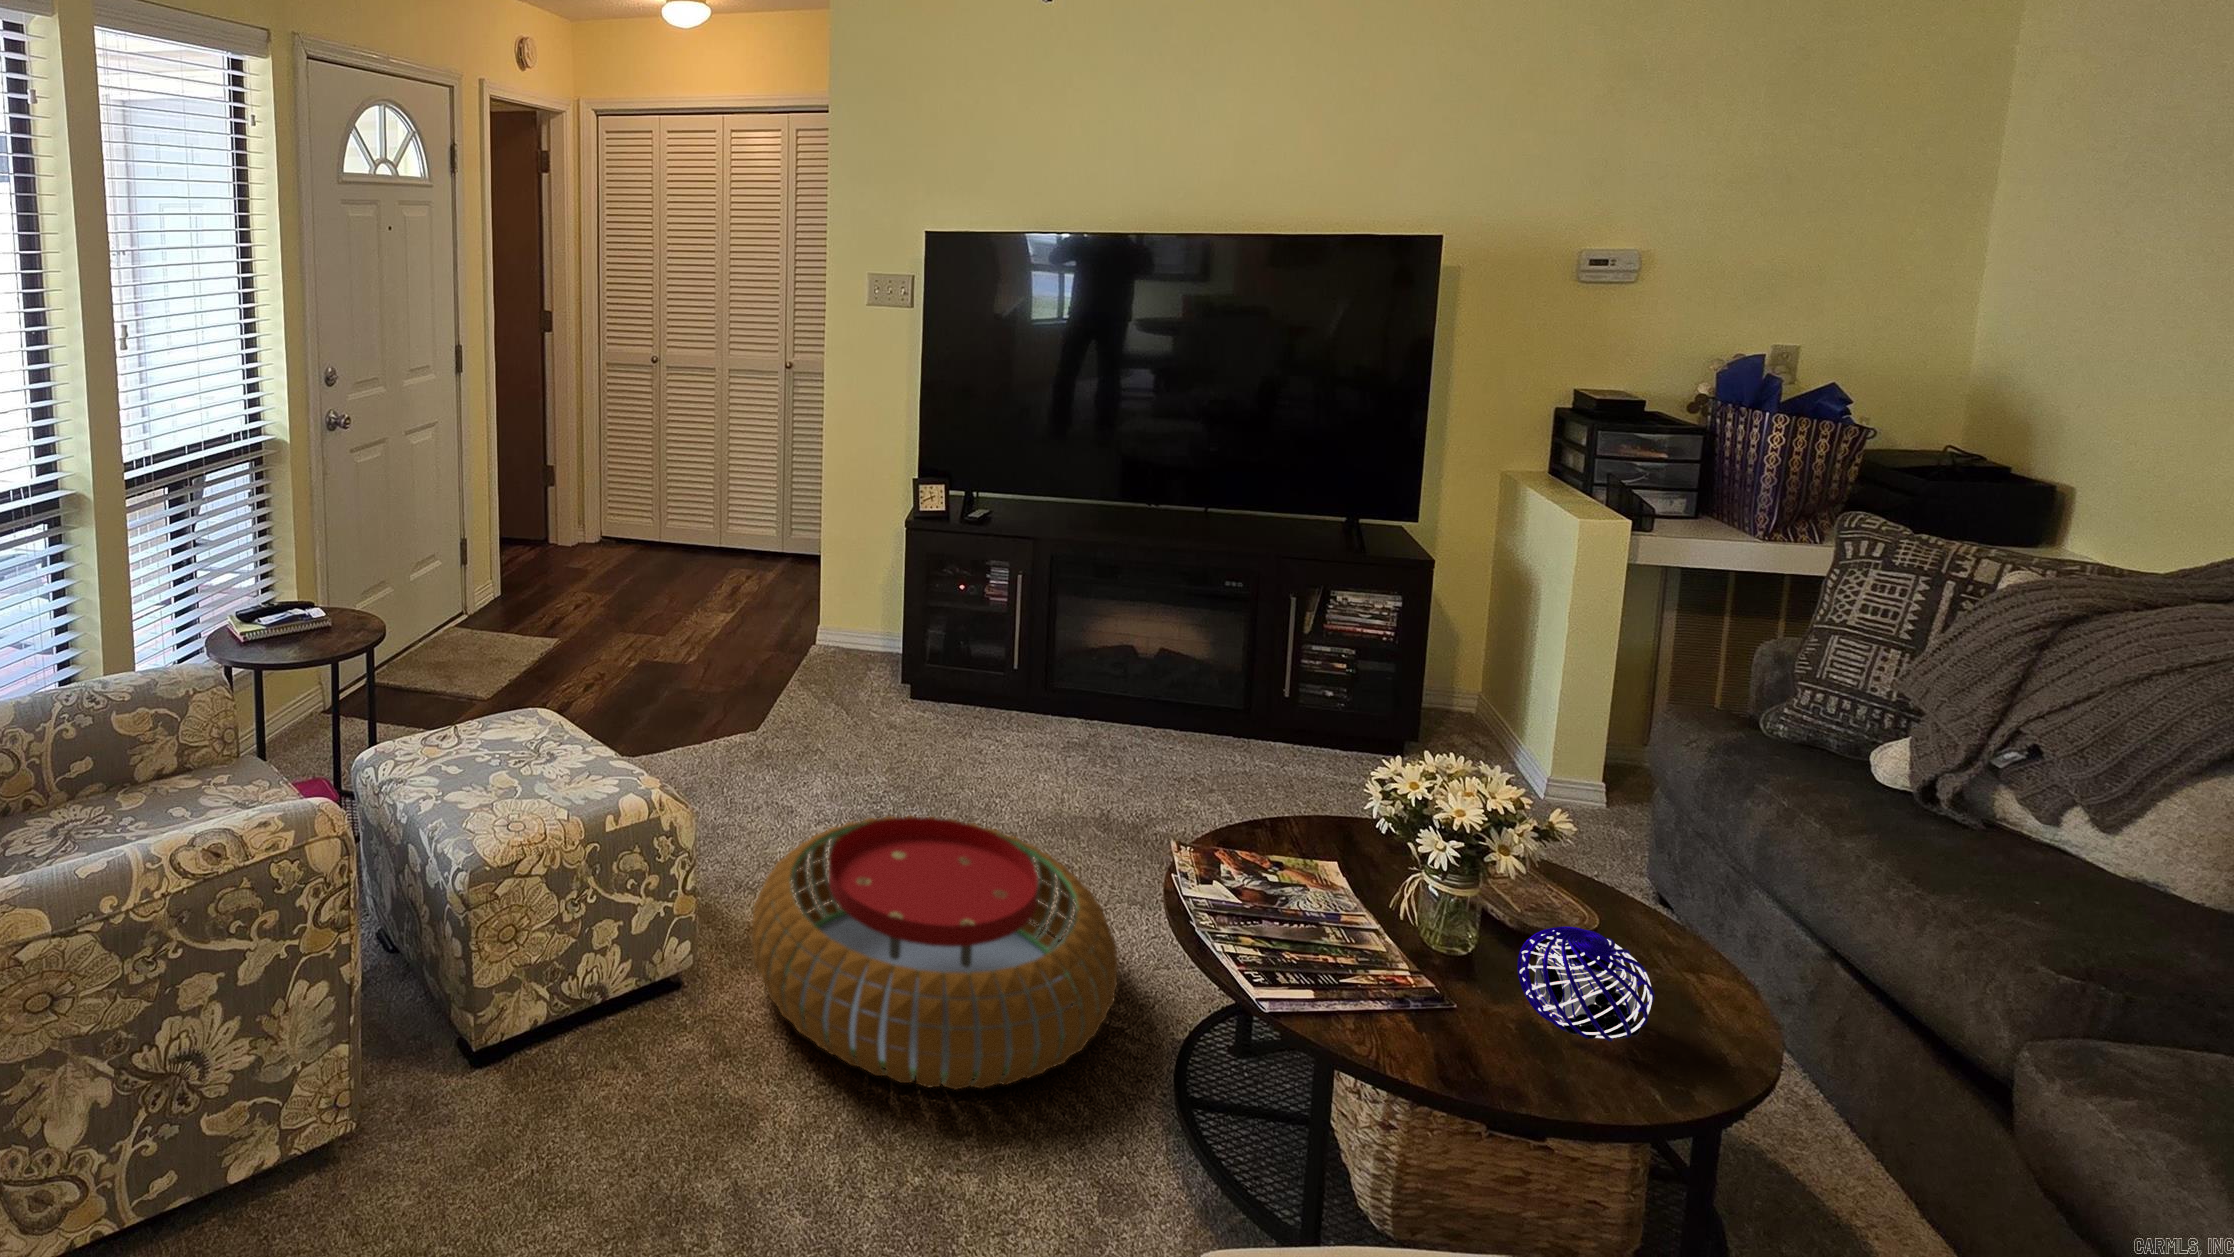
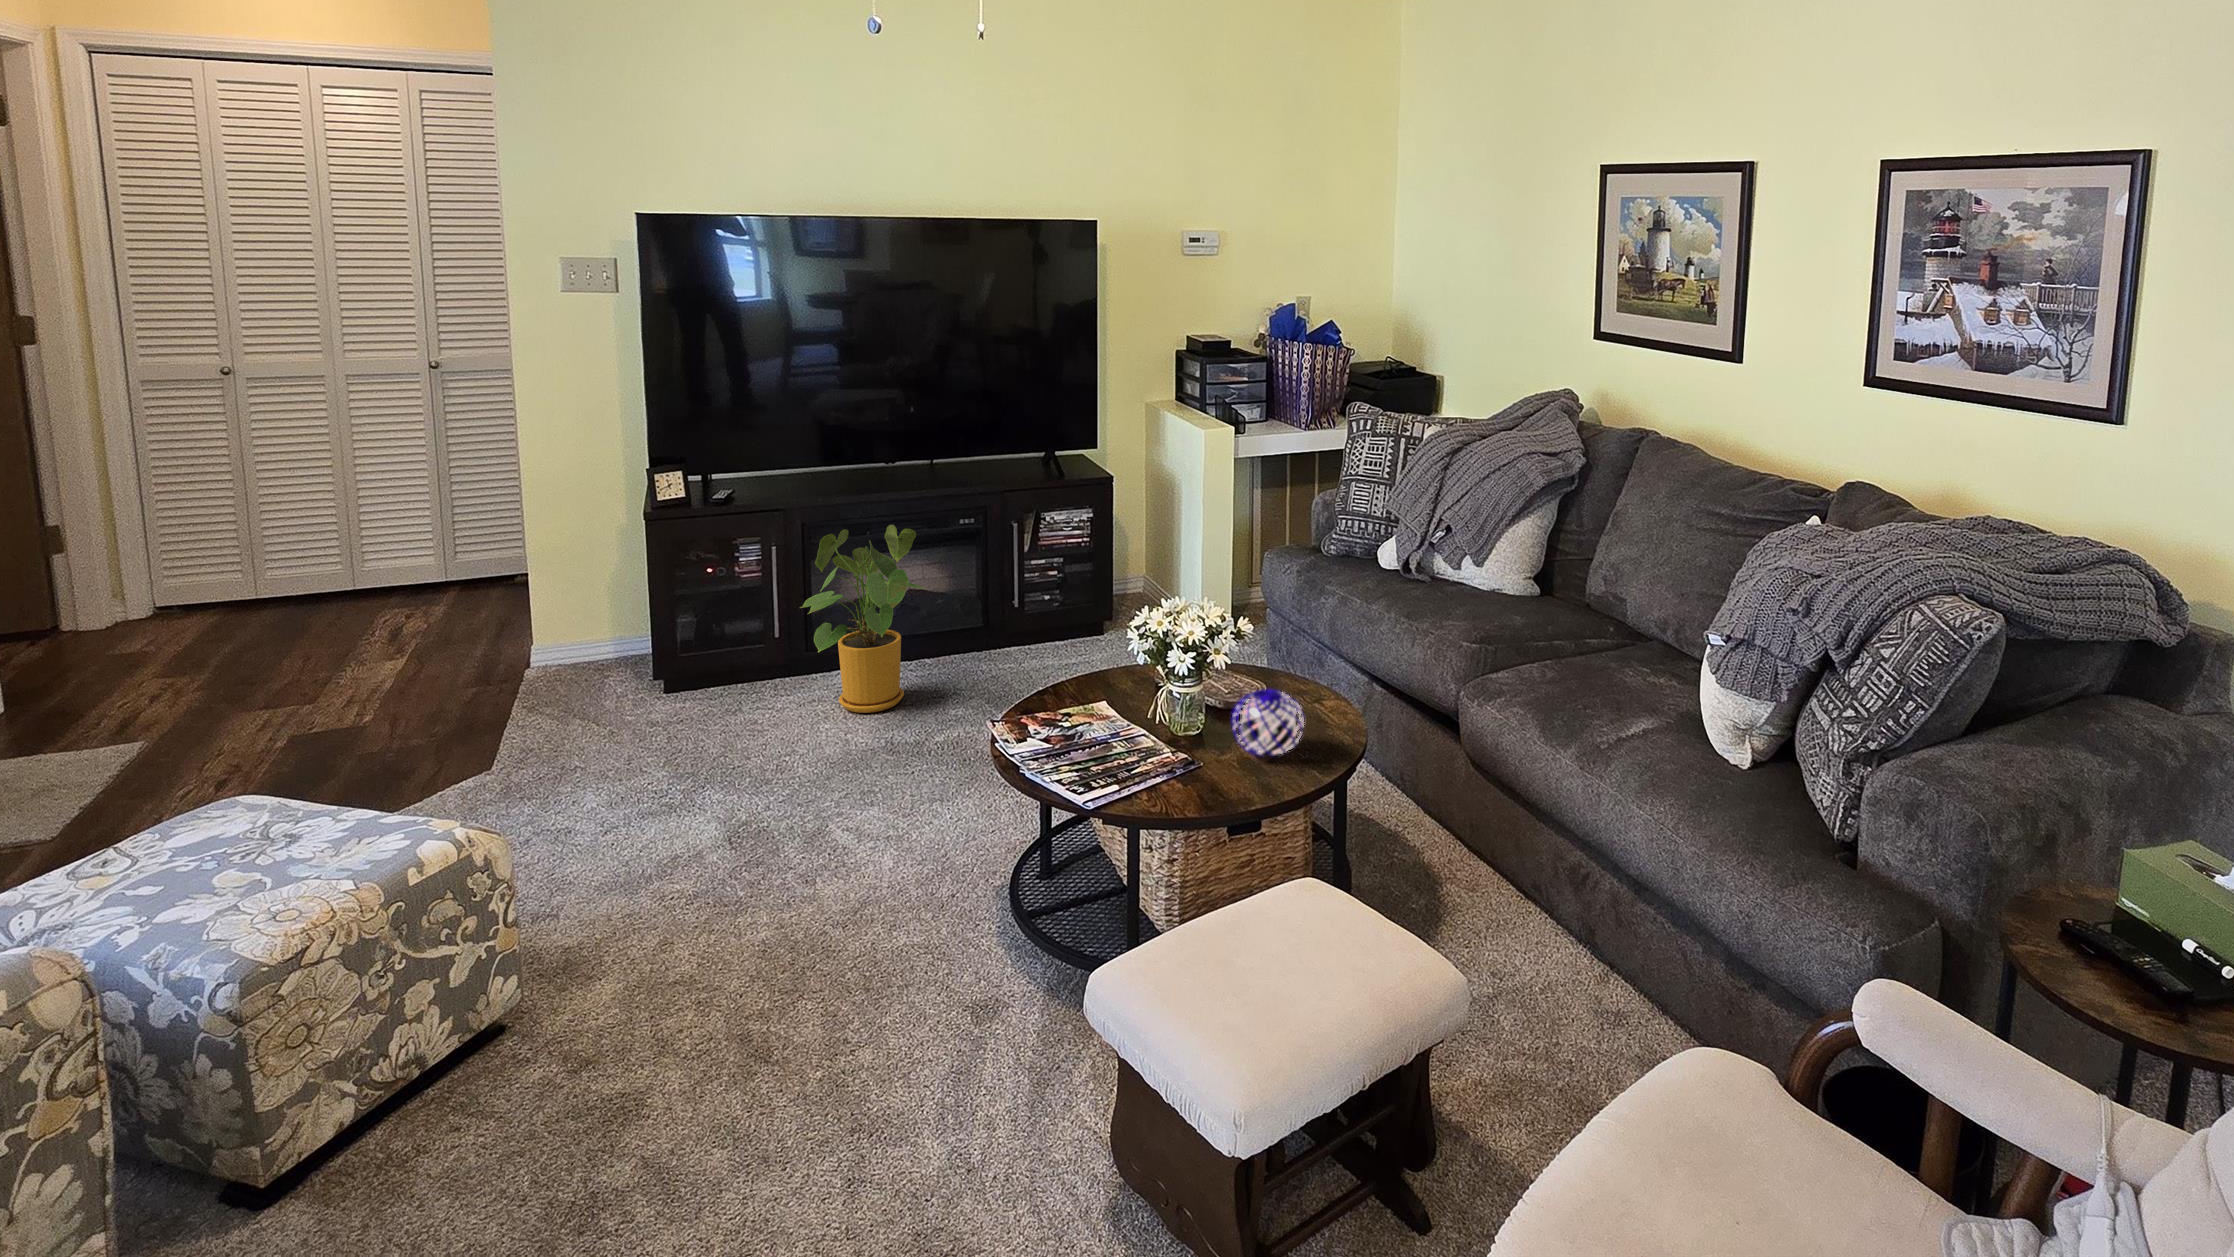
house plant: none [1028,569,1173,775] -> present [801,525,925,713]
pouf: present [751,815,1119,1089] -> none [584,771,950,1015]

